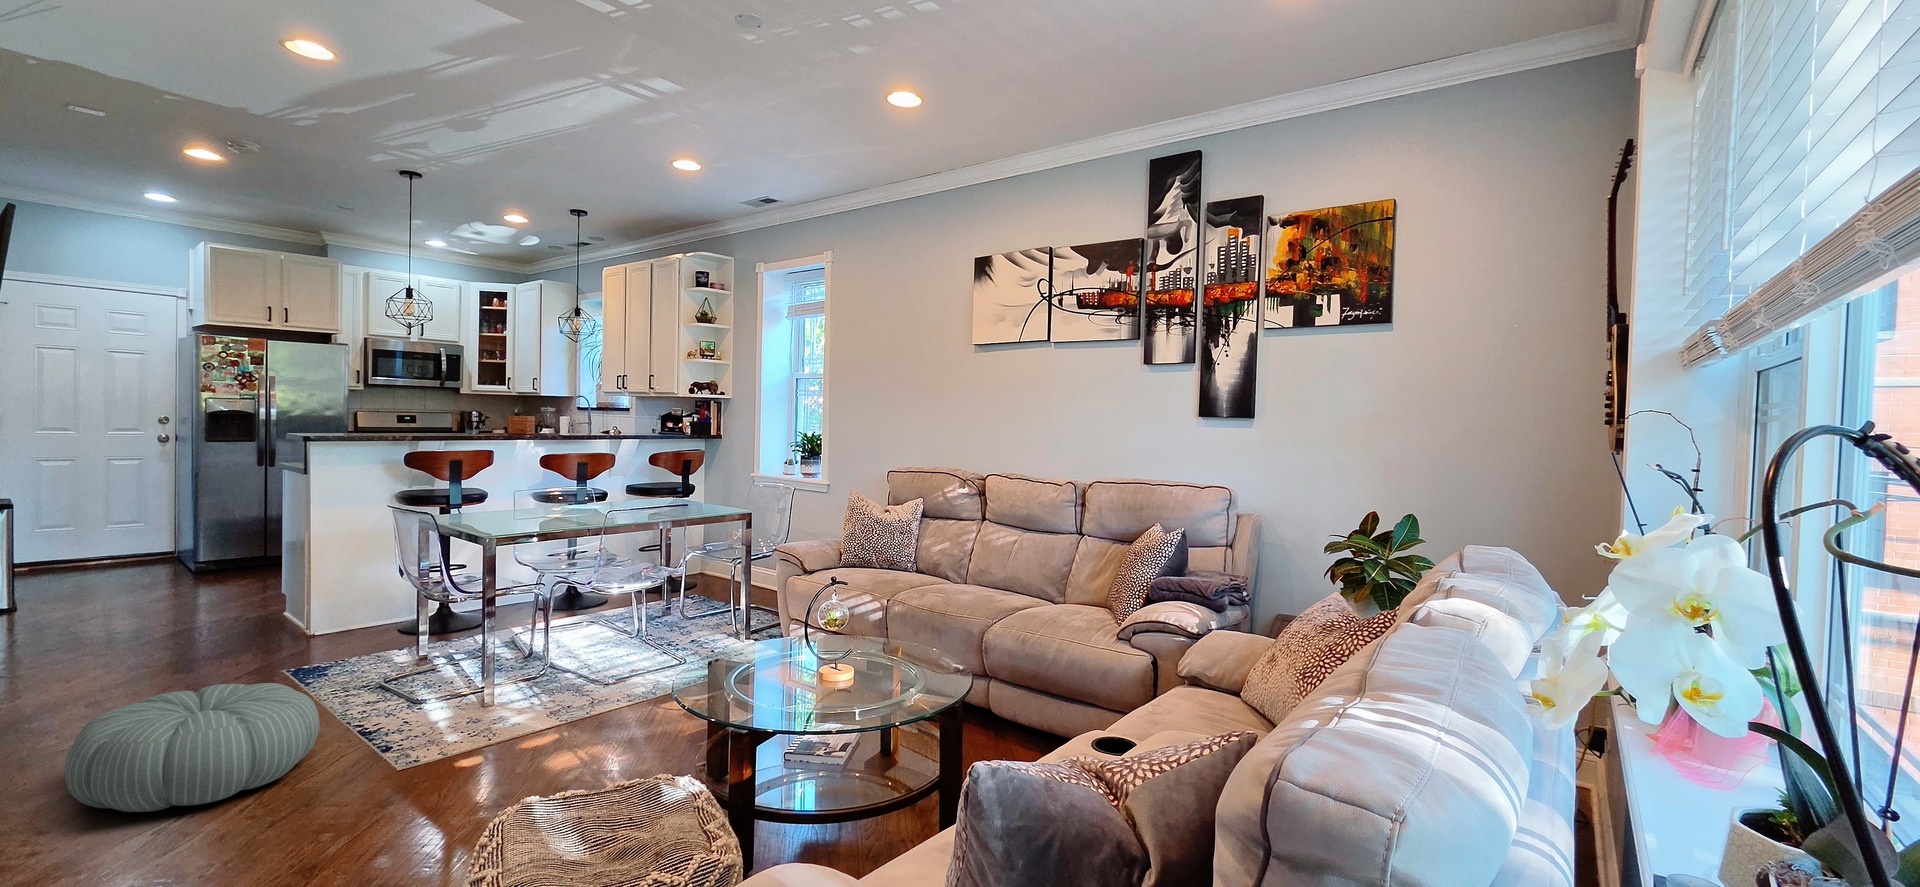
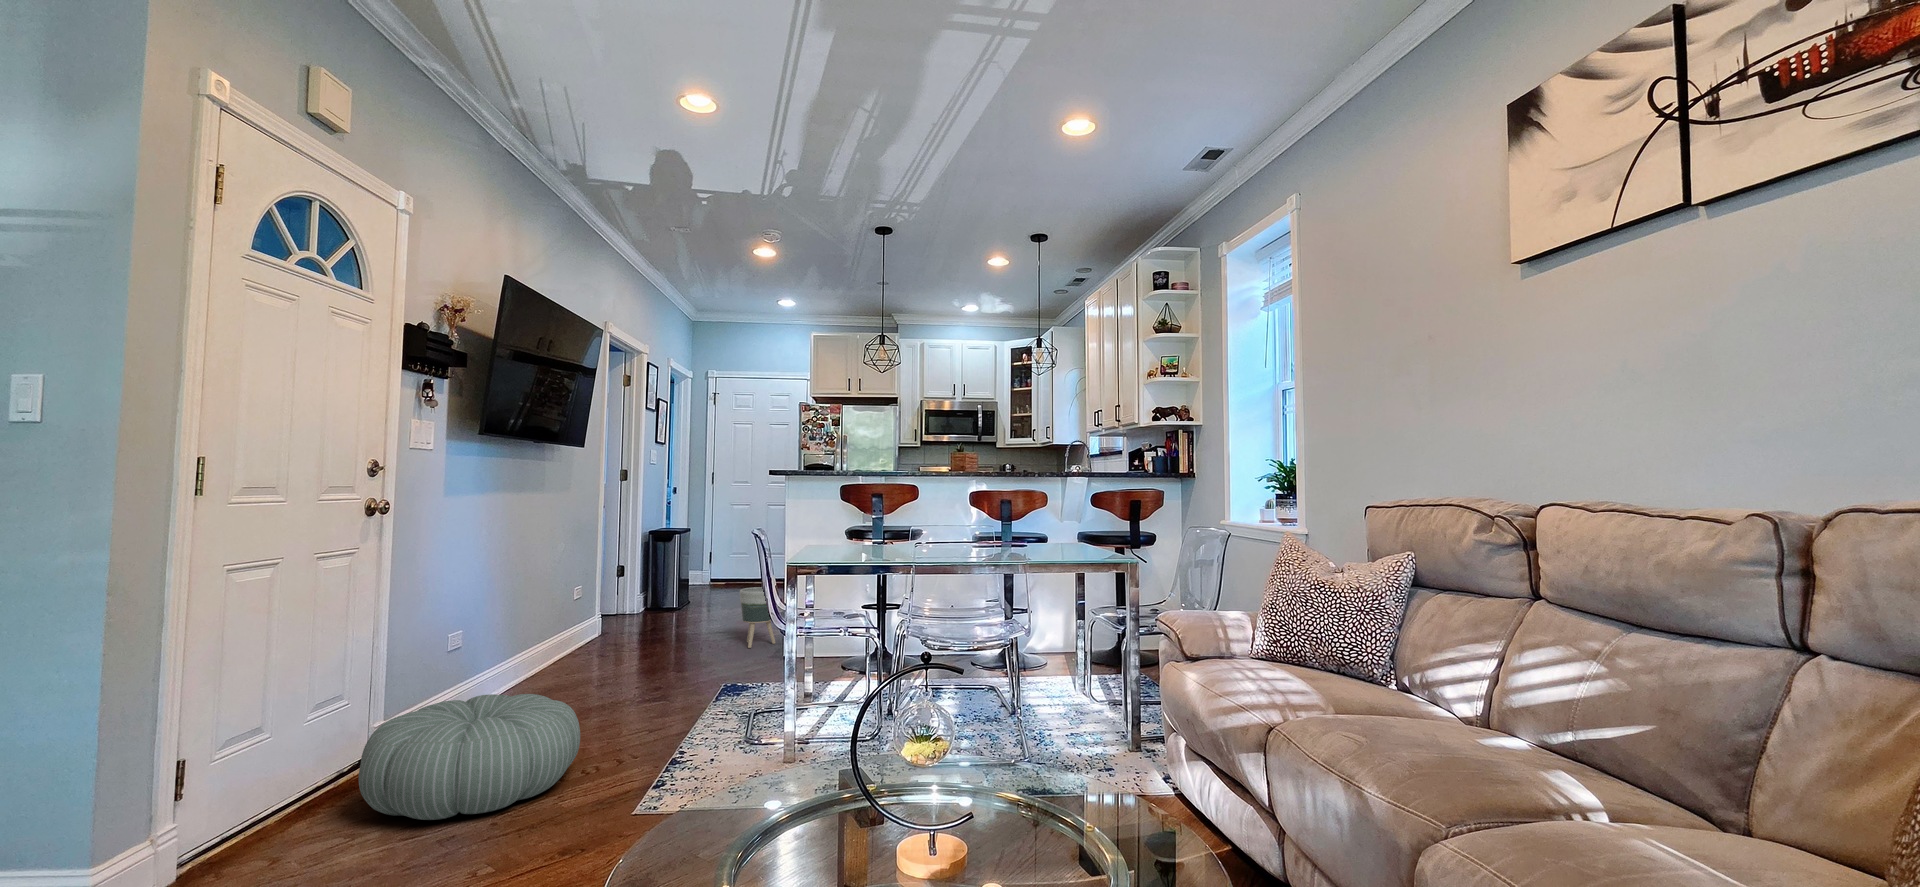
planter: none [236,563,288,632] -> present [740,587,775,648]

